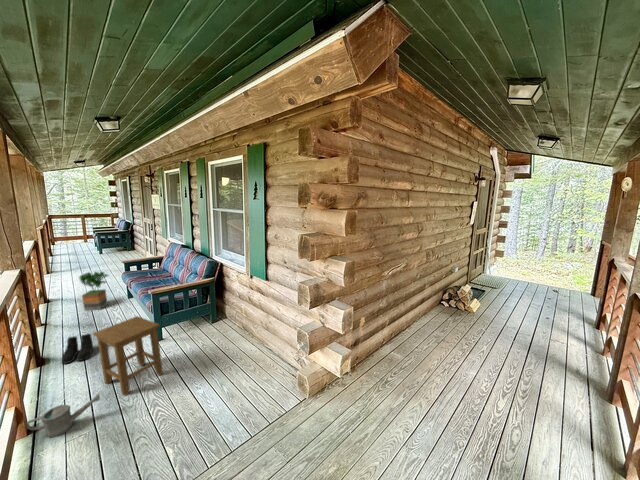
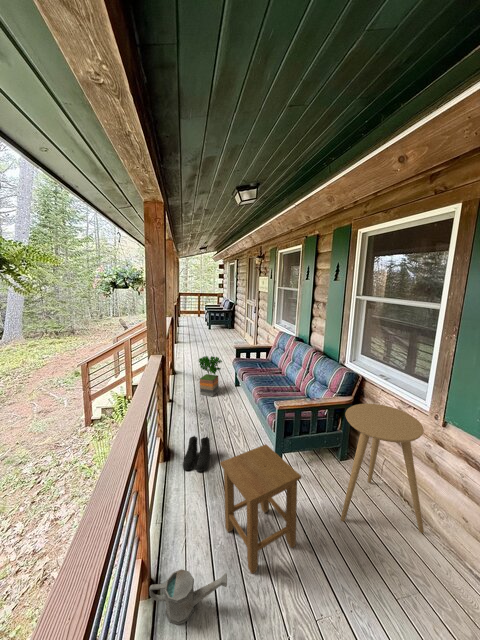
side table: none [198,276,250,353] -> present [341,404,424,533]

